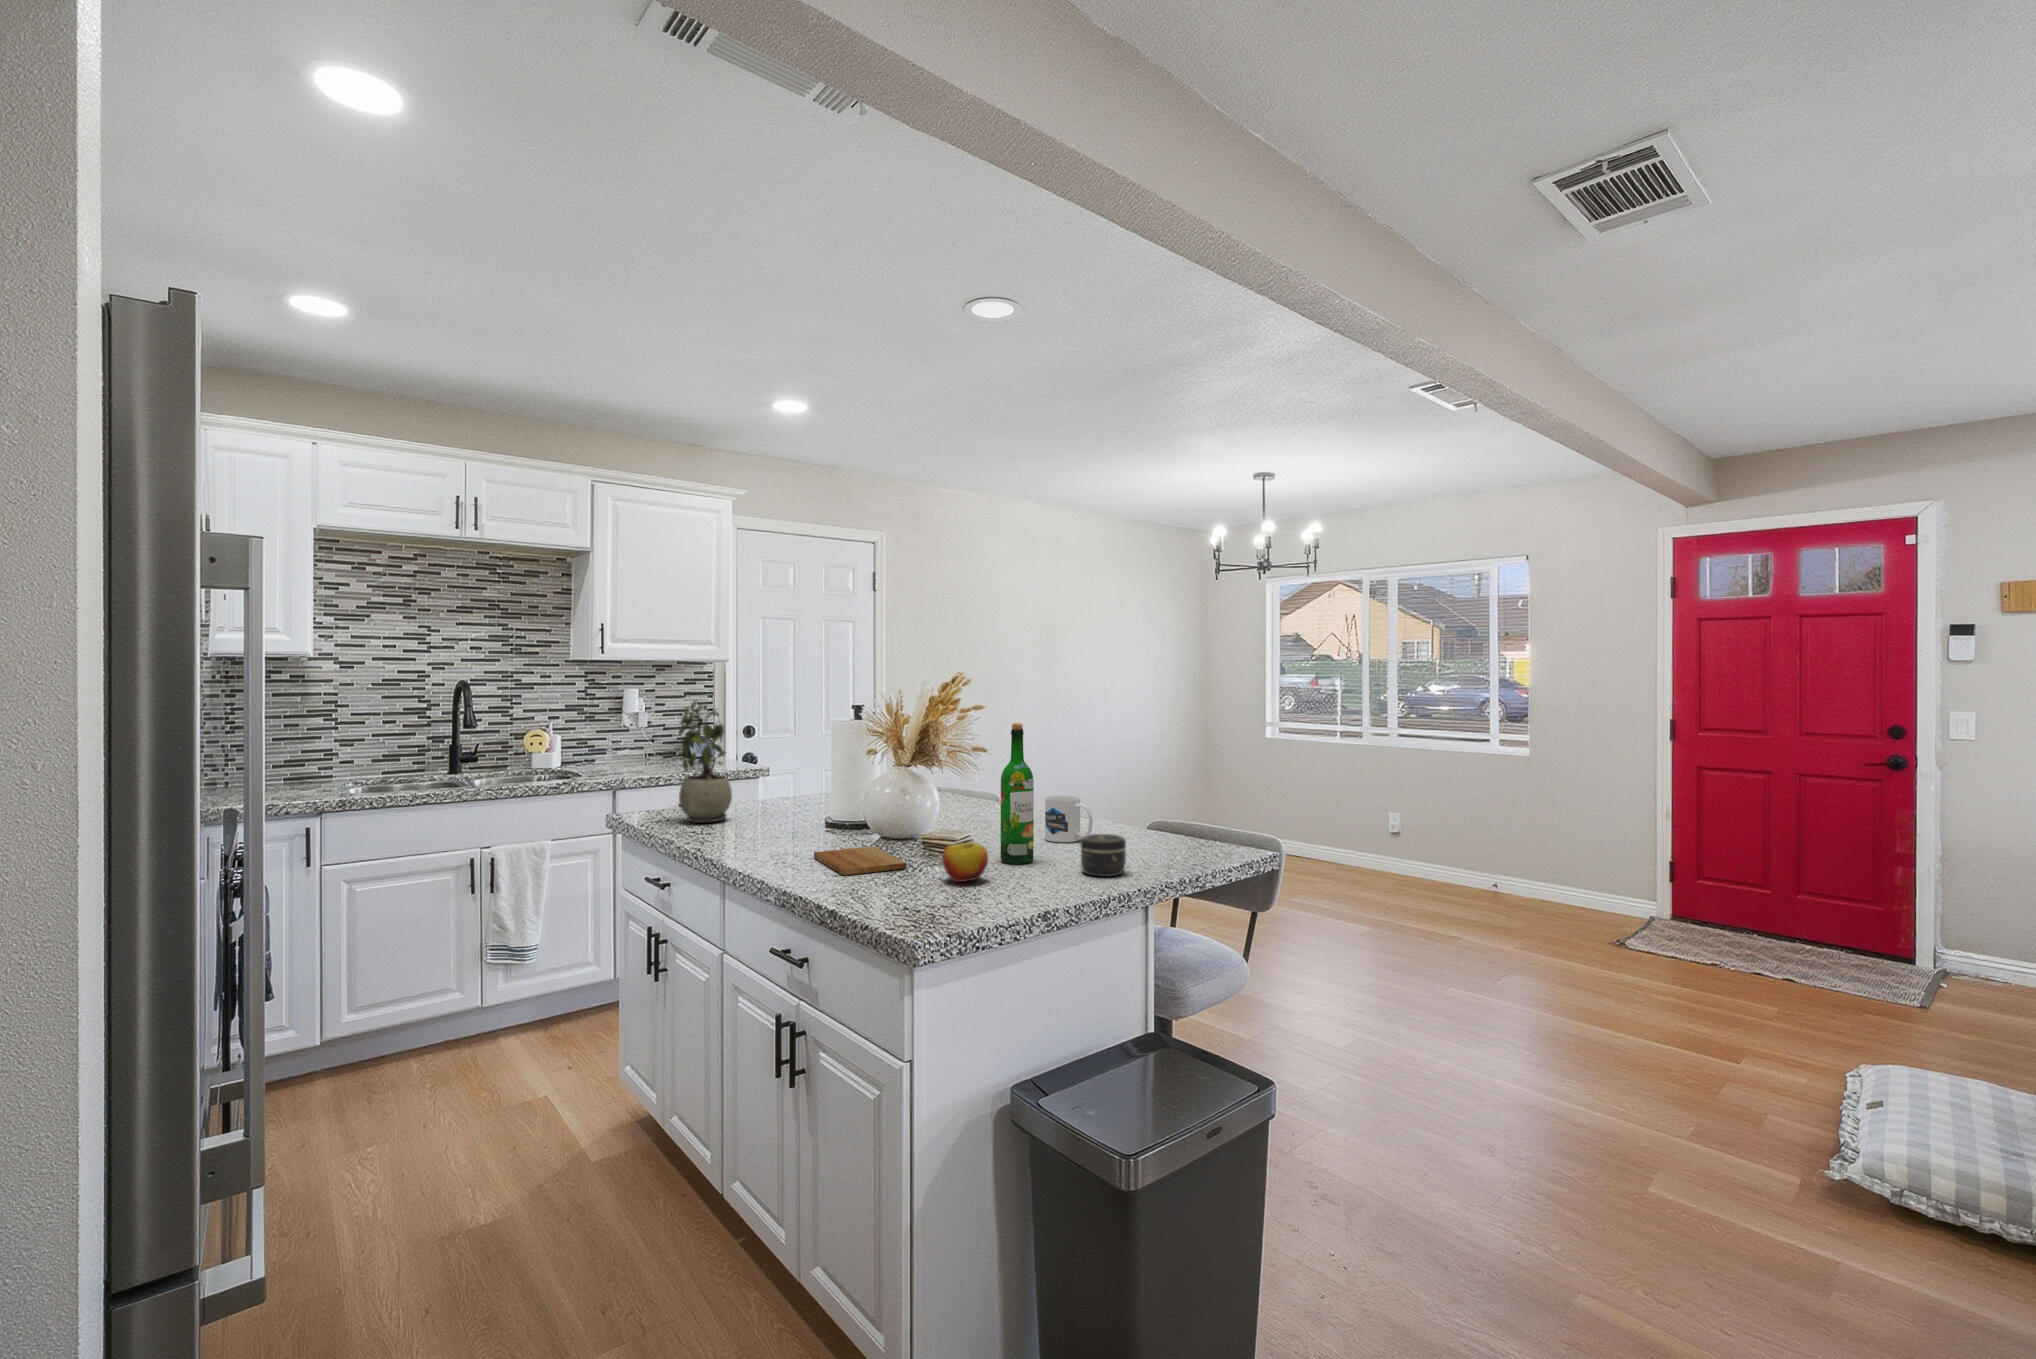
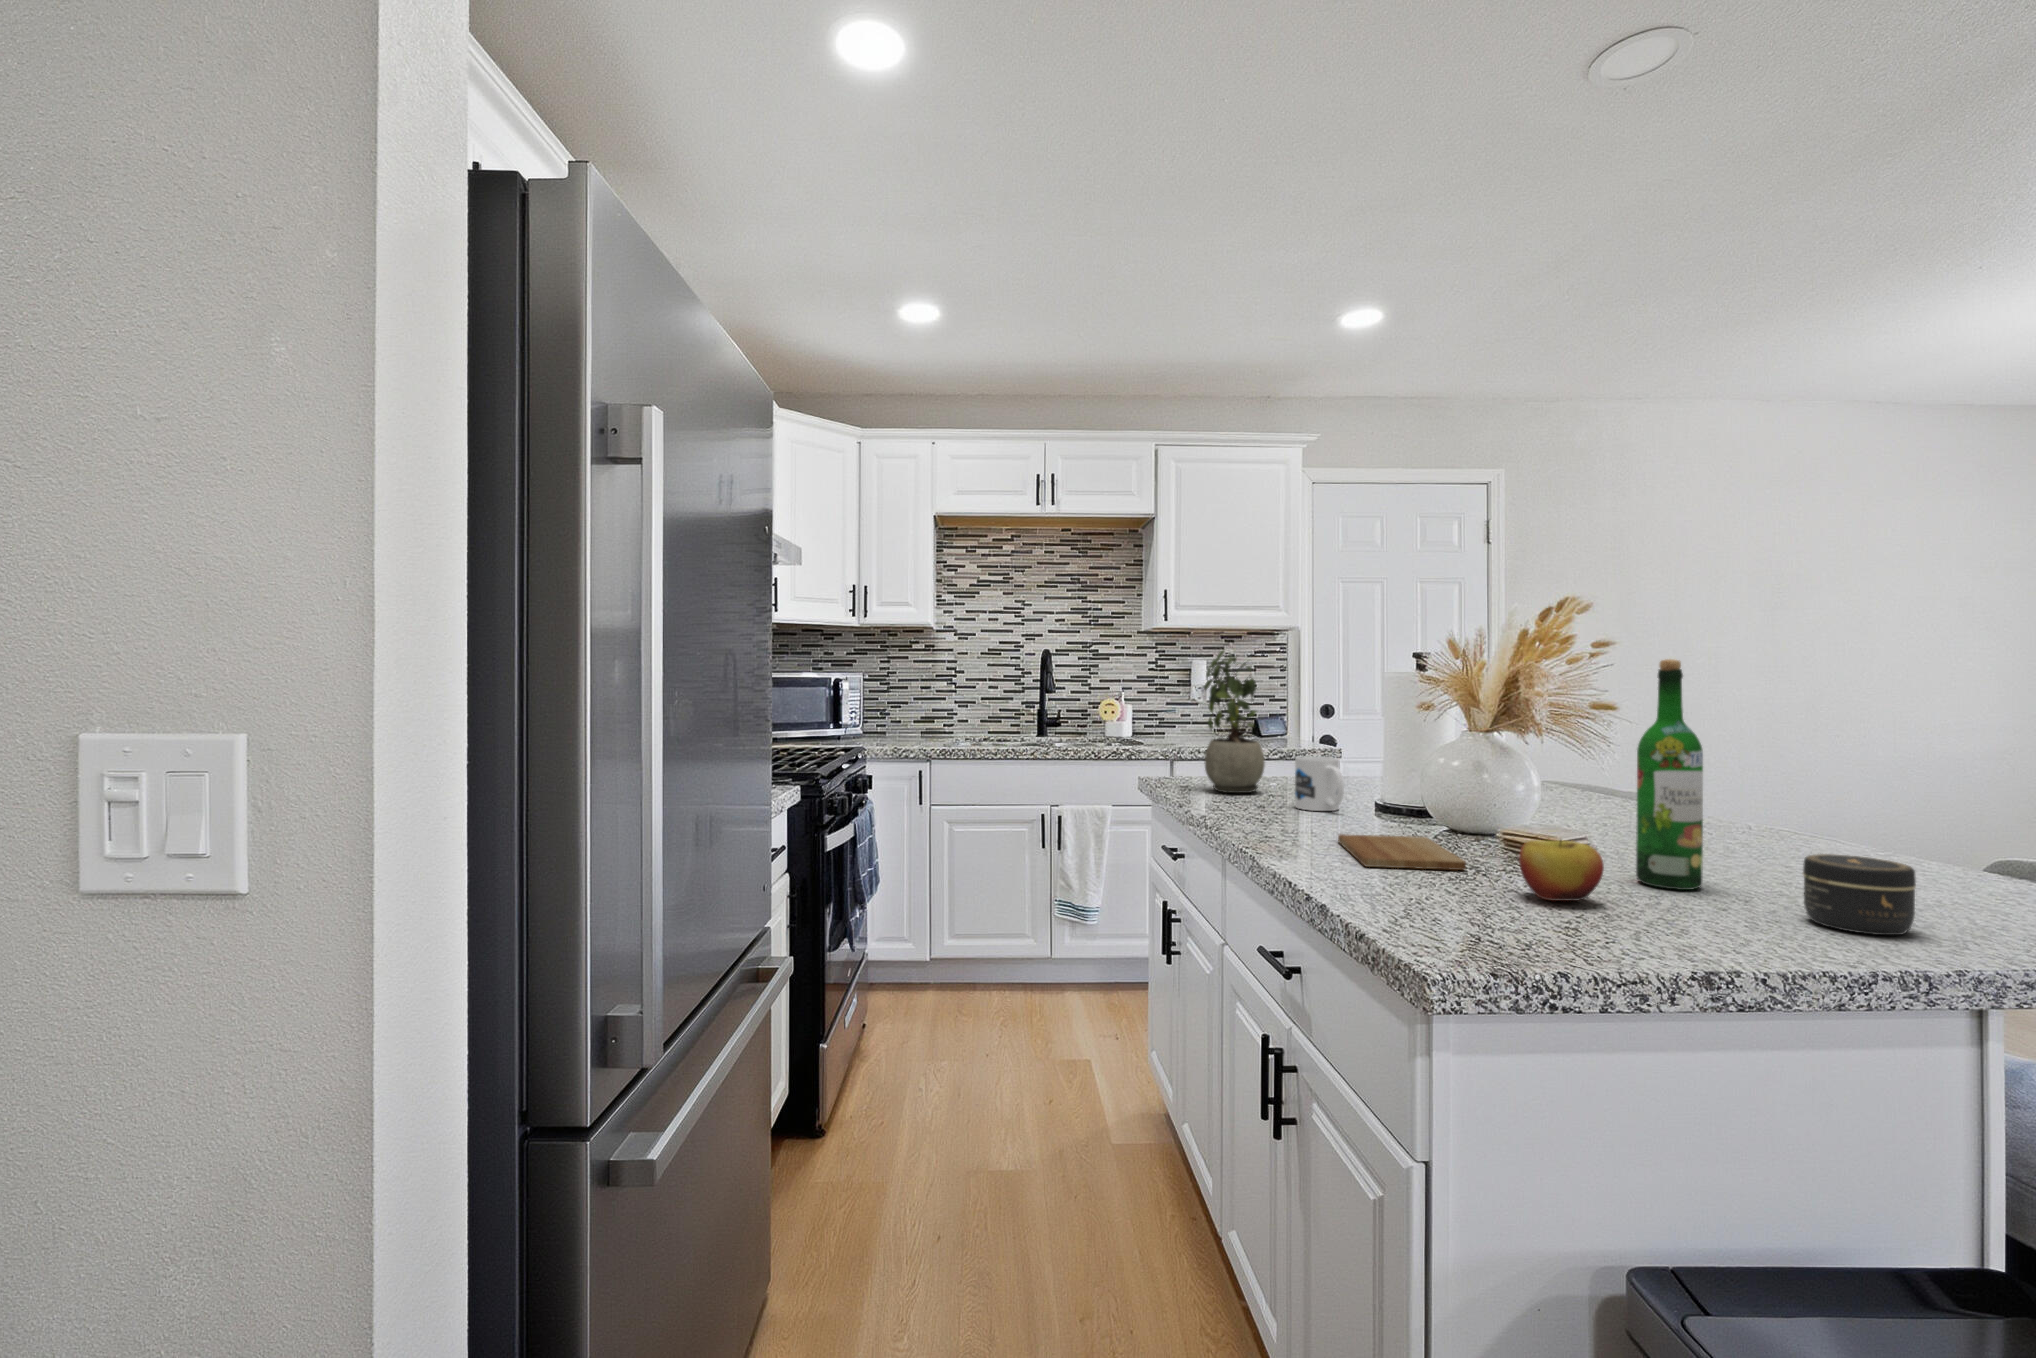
mug: present [1045,795,1093,842] -> present [1295,756,1344,811]

